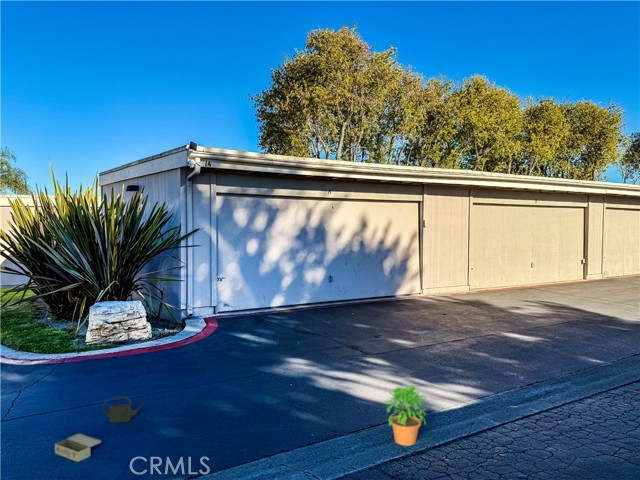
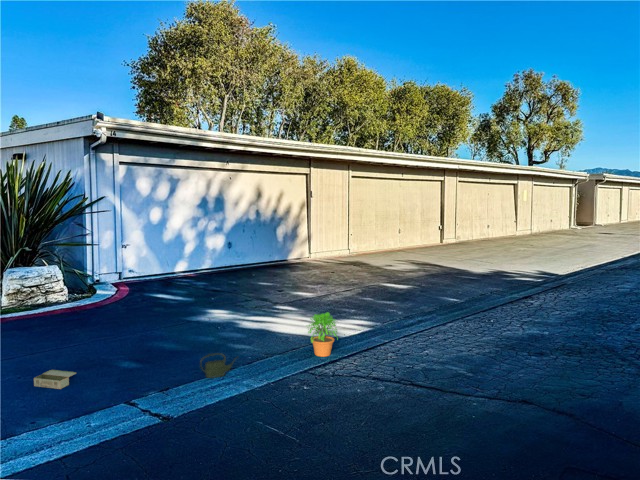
watering can: present [103,396,141,423] -> present [200,353,235,378]

